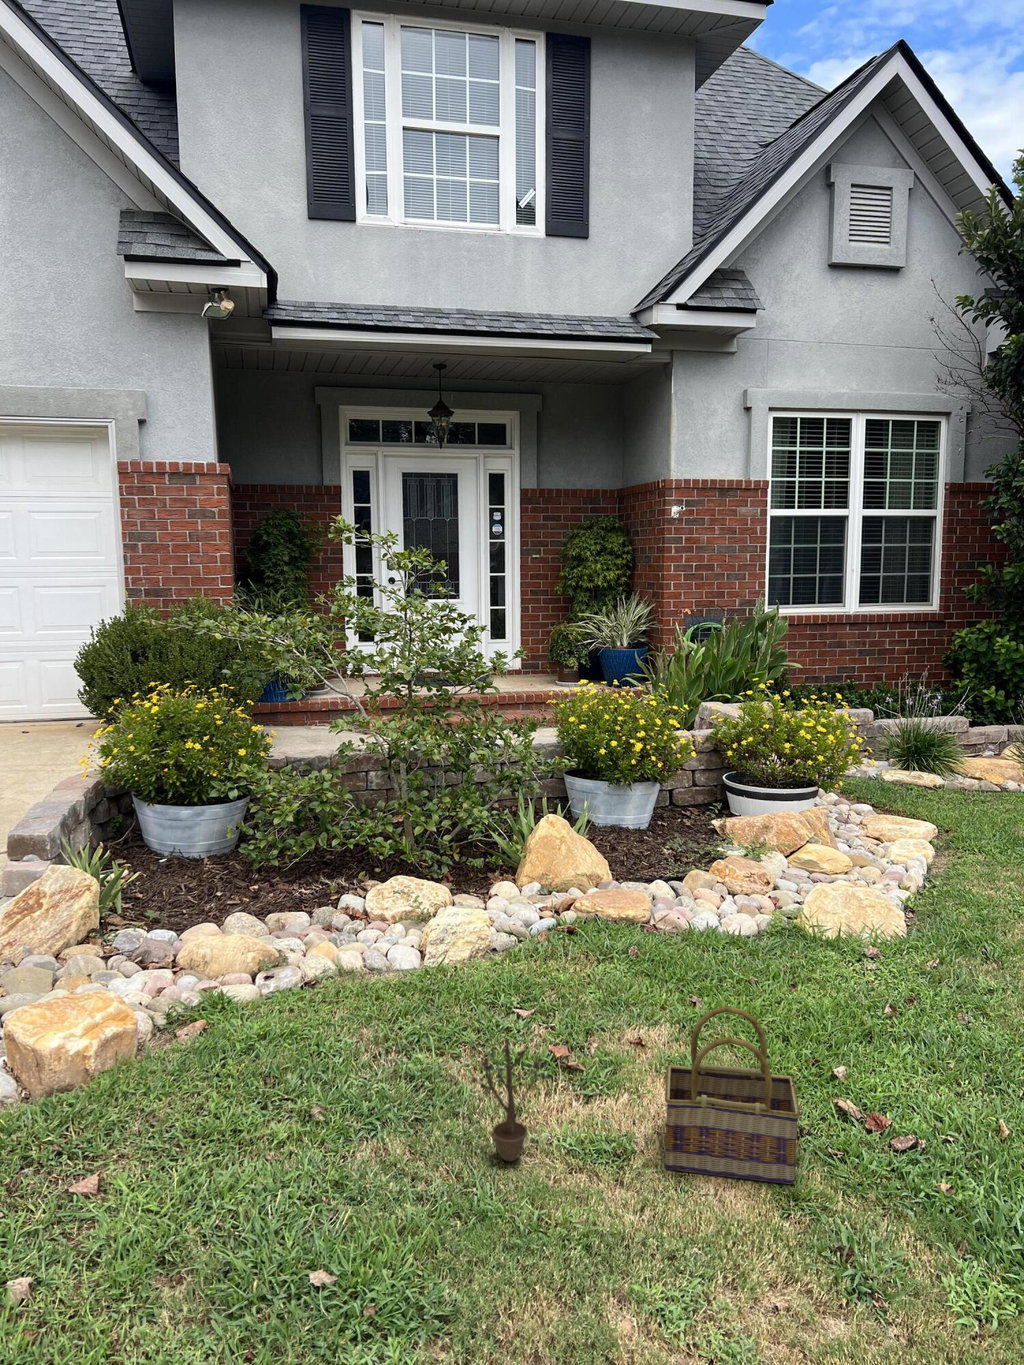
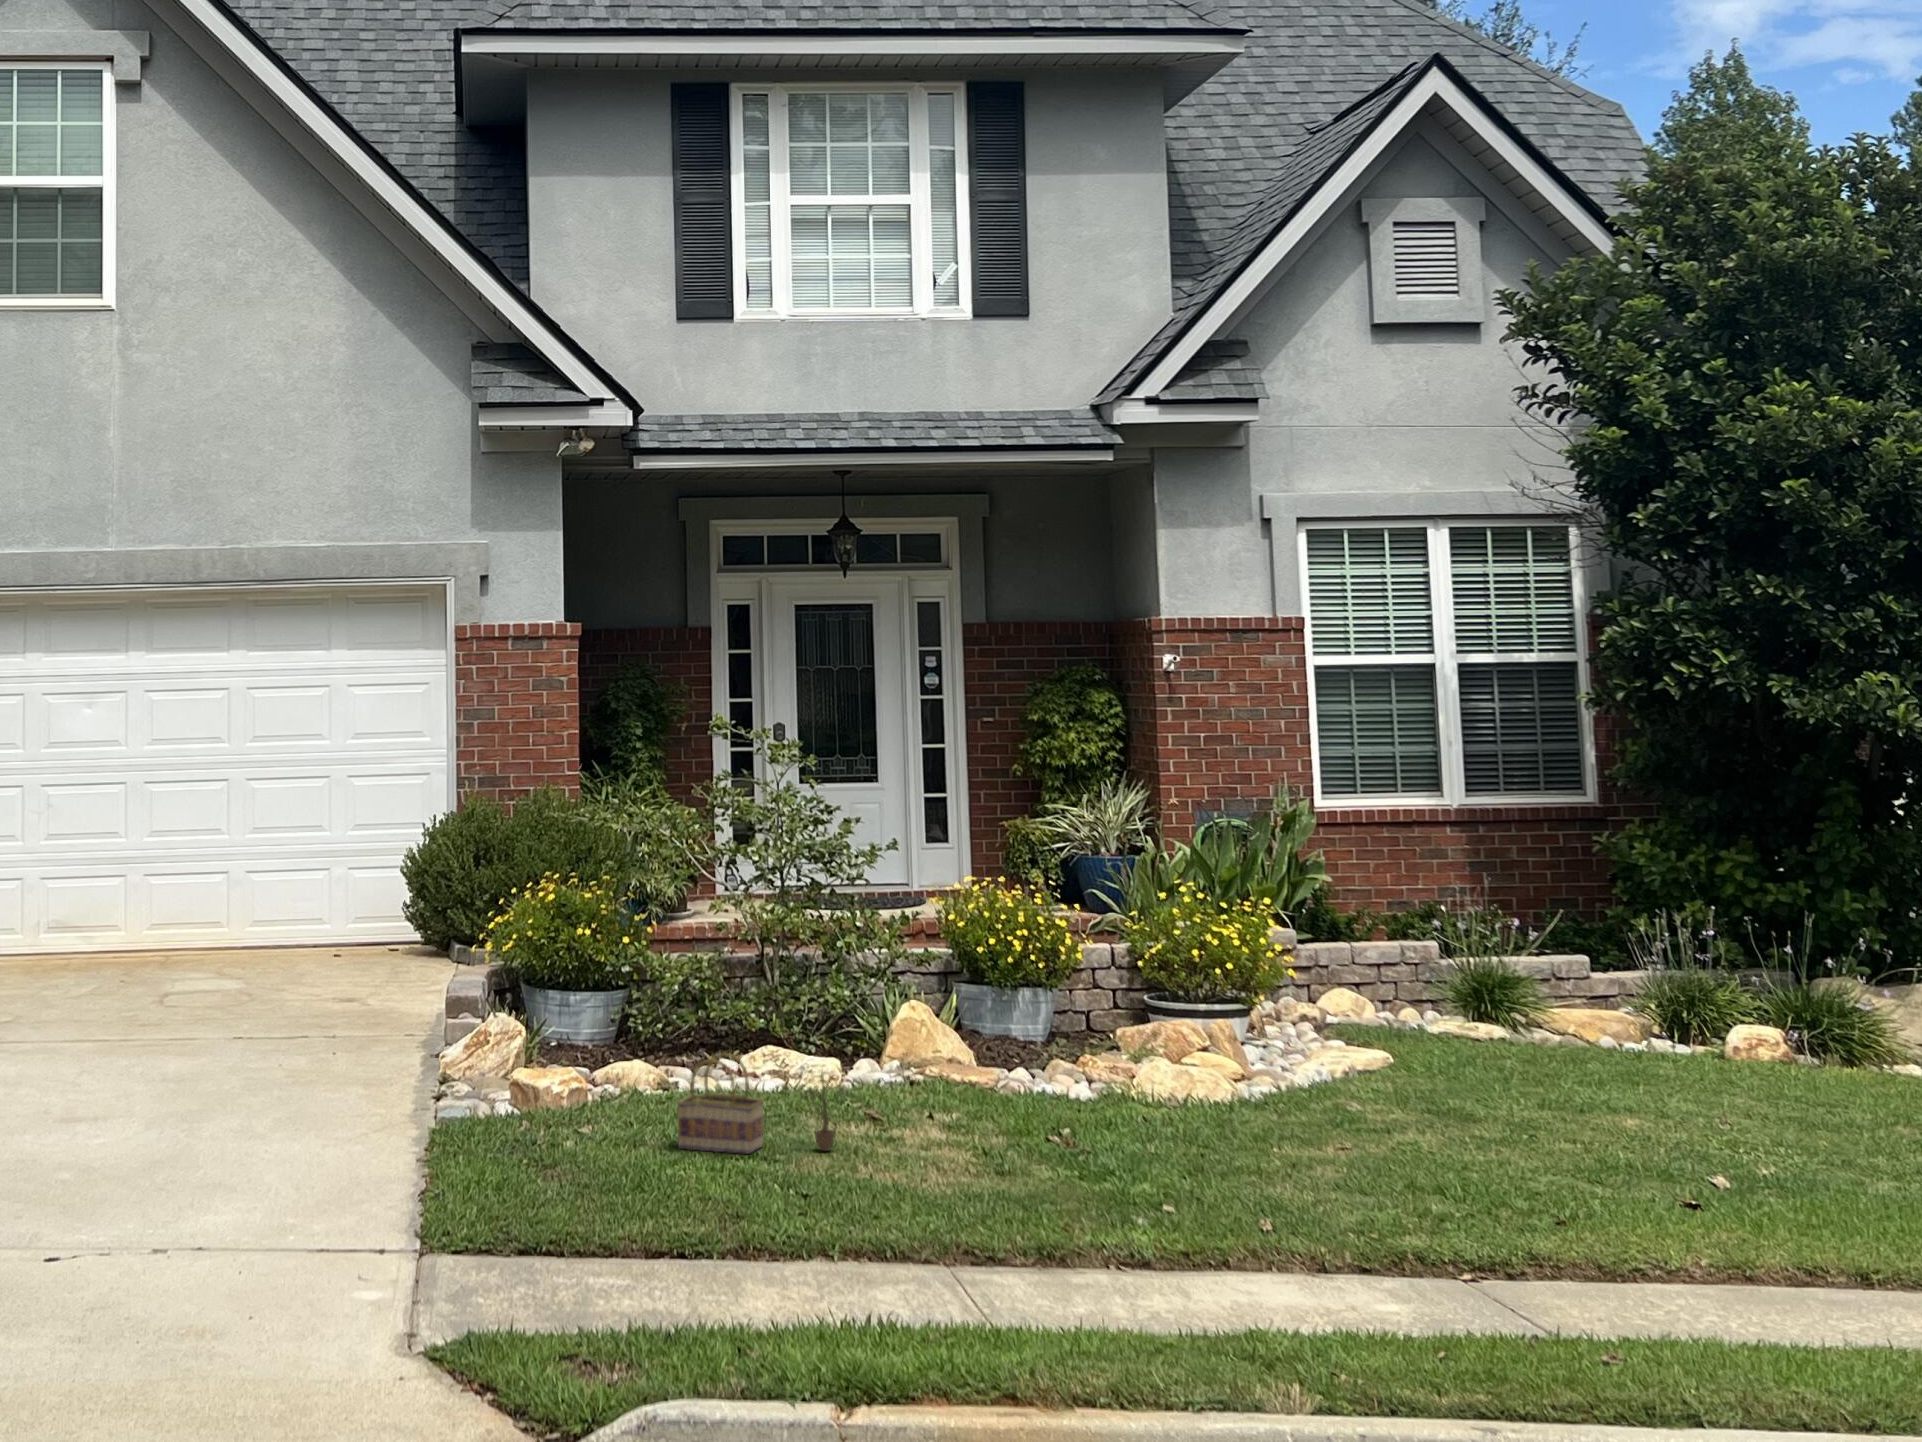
basket: present [665,1006,800,1184] -> present [677,1053,764,1154]

